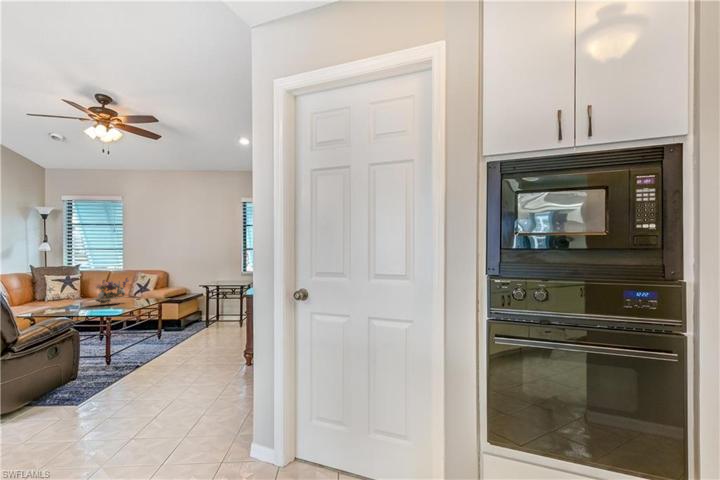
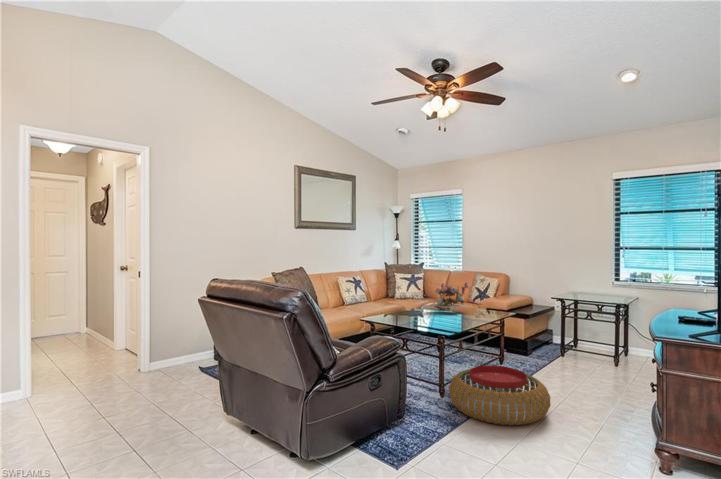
pouf: none [111,336,191,375] -> present [449,366,550,425]

